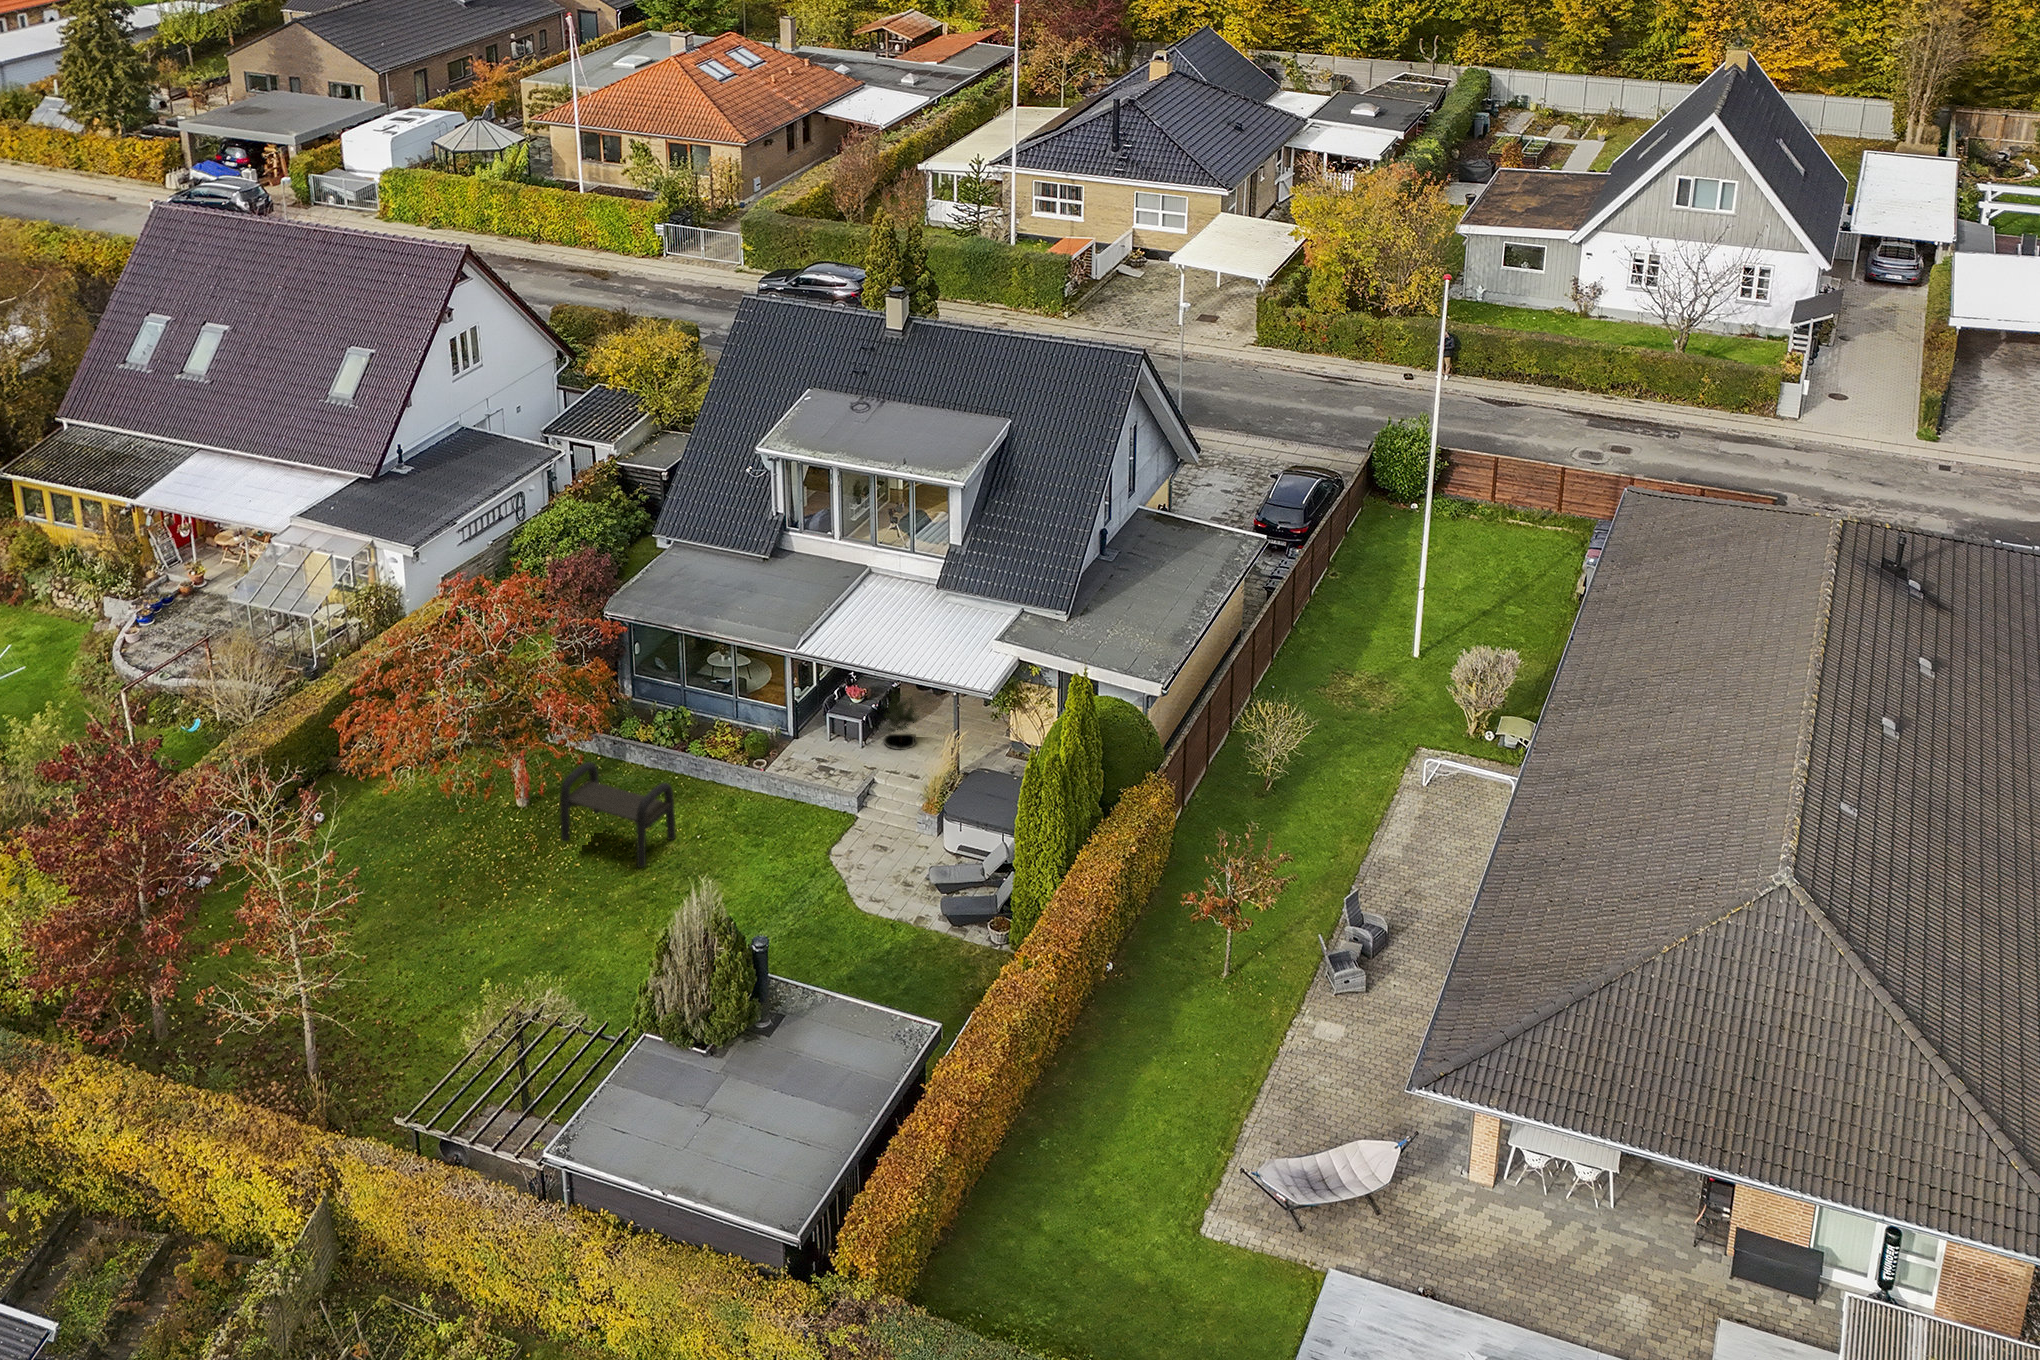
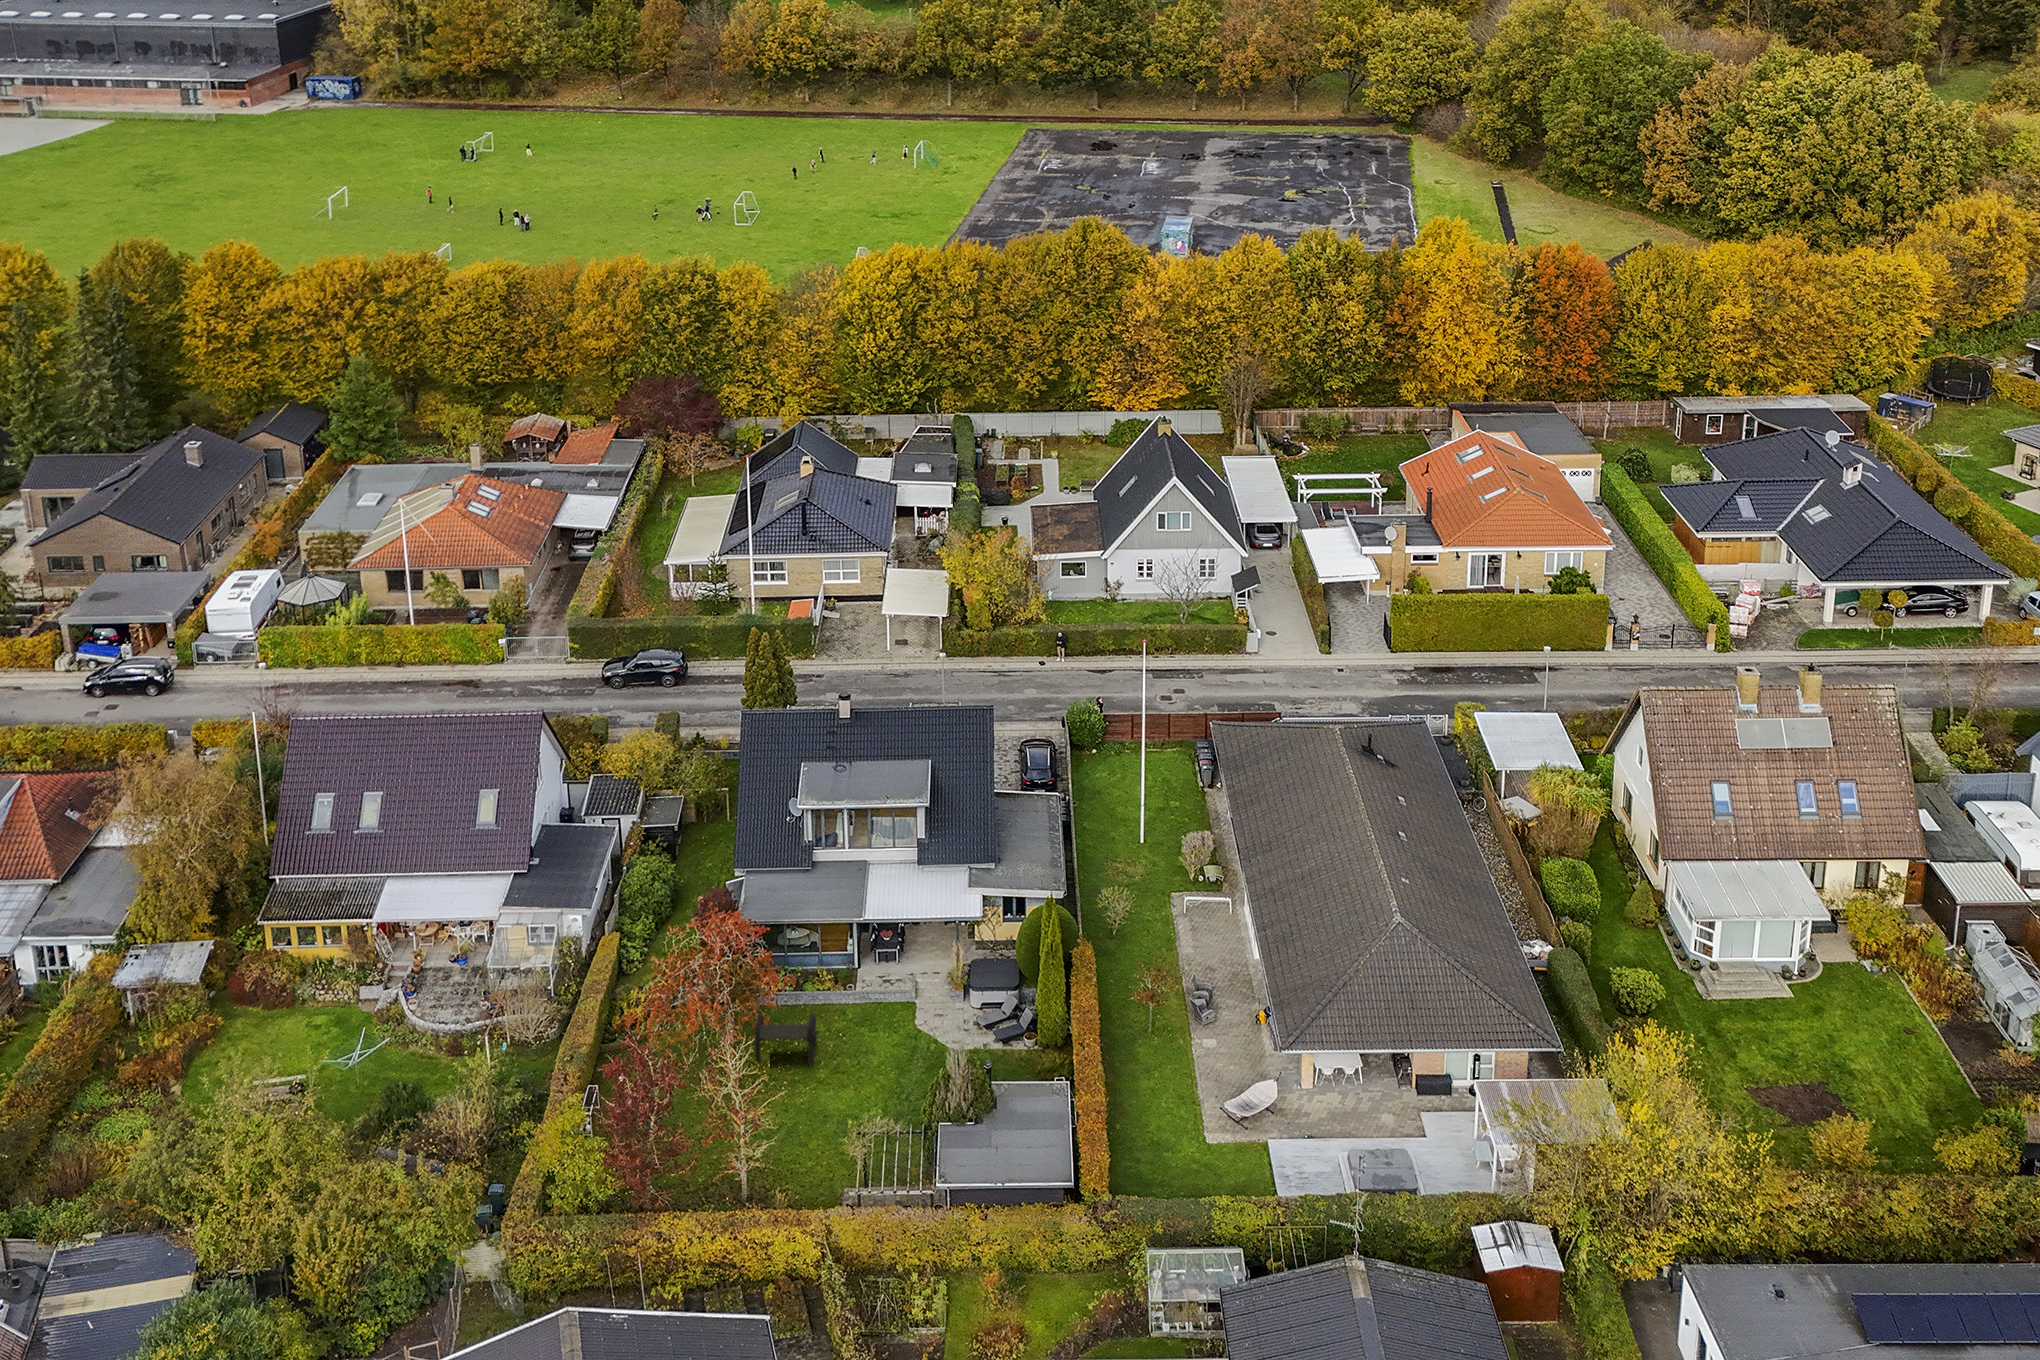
potted tree: present [883,694,919,750] -> none [887,926,908,962]

